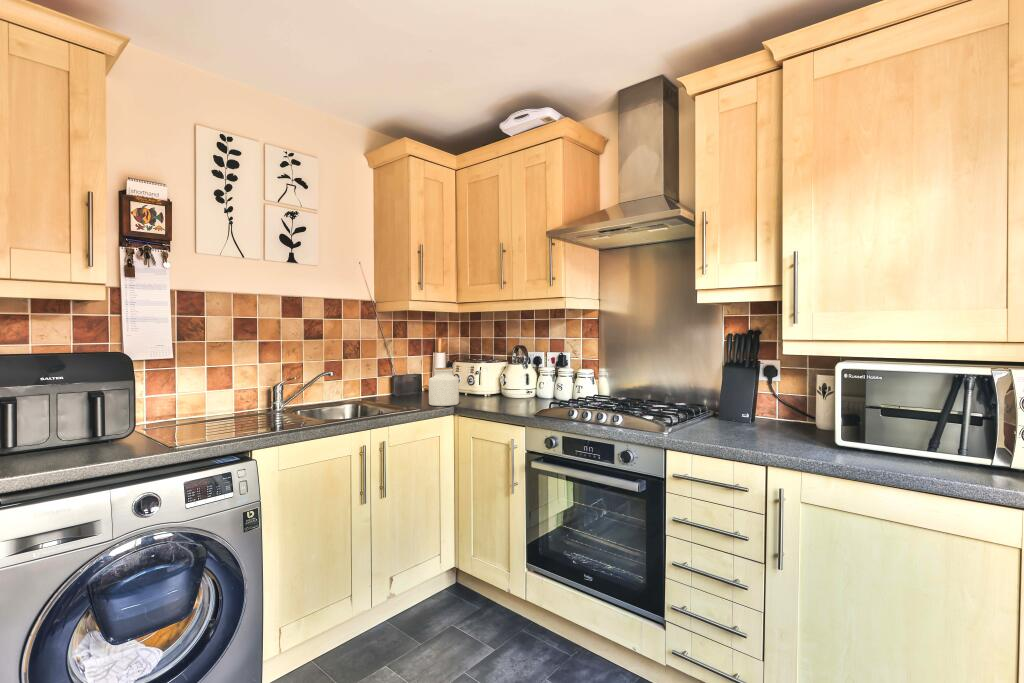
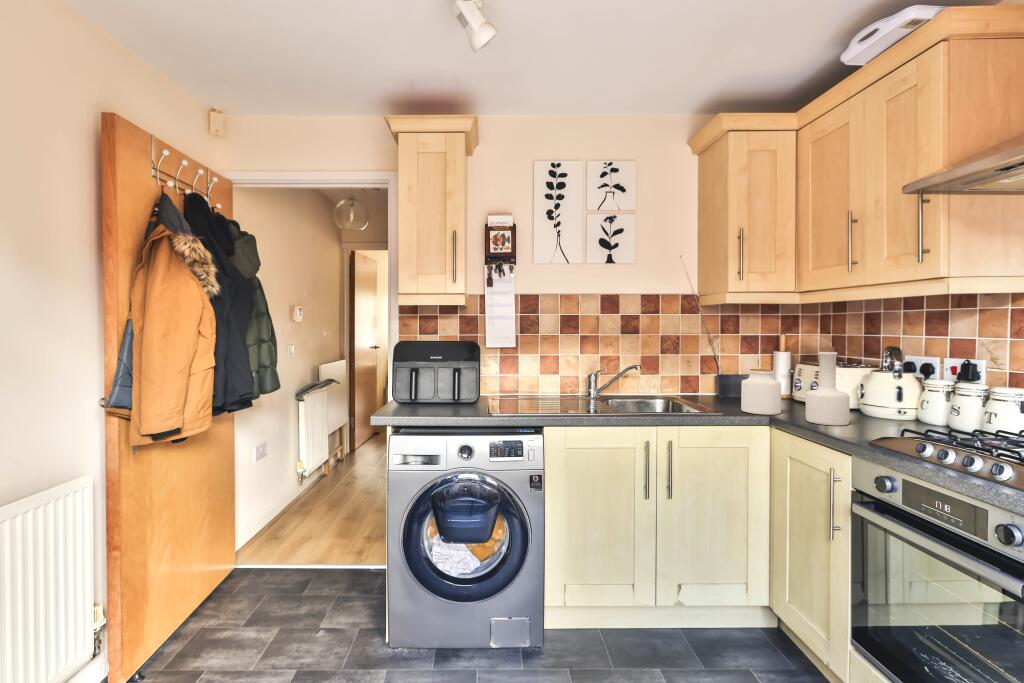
bottle: none [480,348,508,407] -> present [806,347,850,426]

